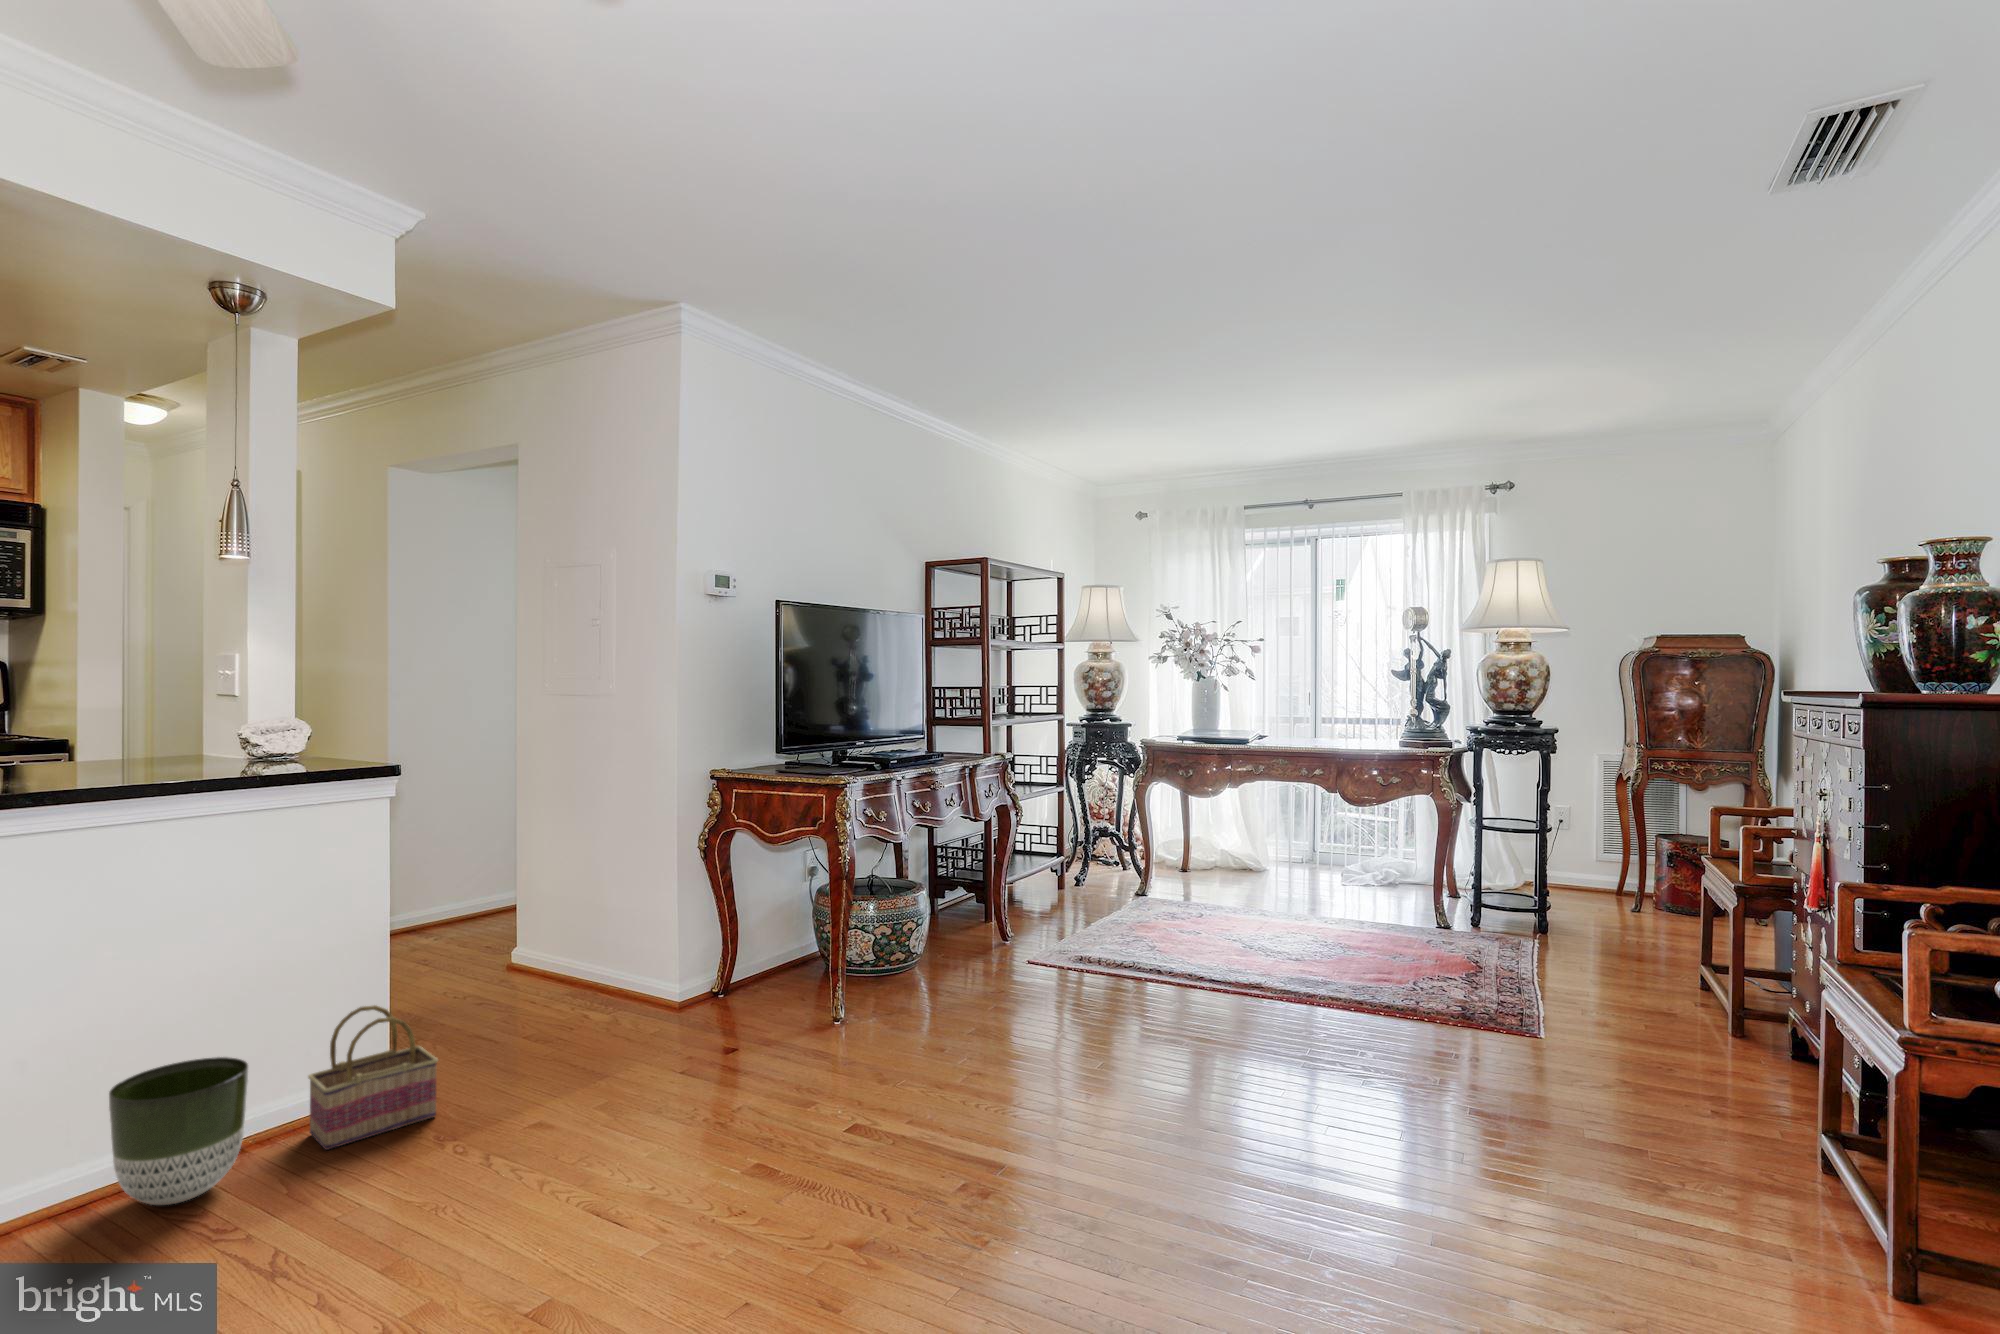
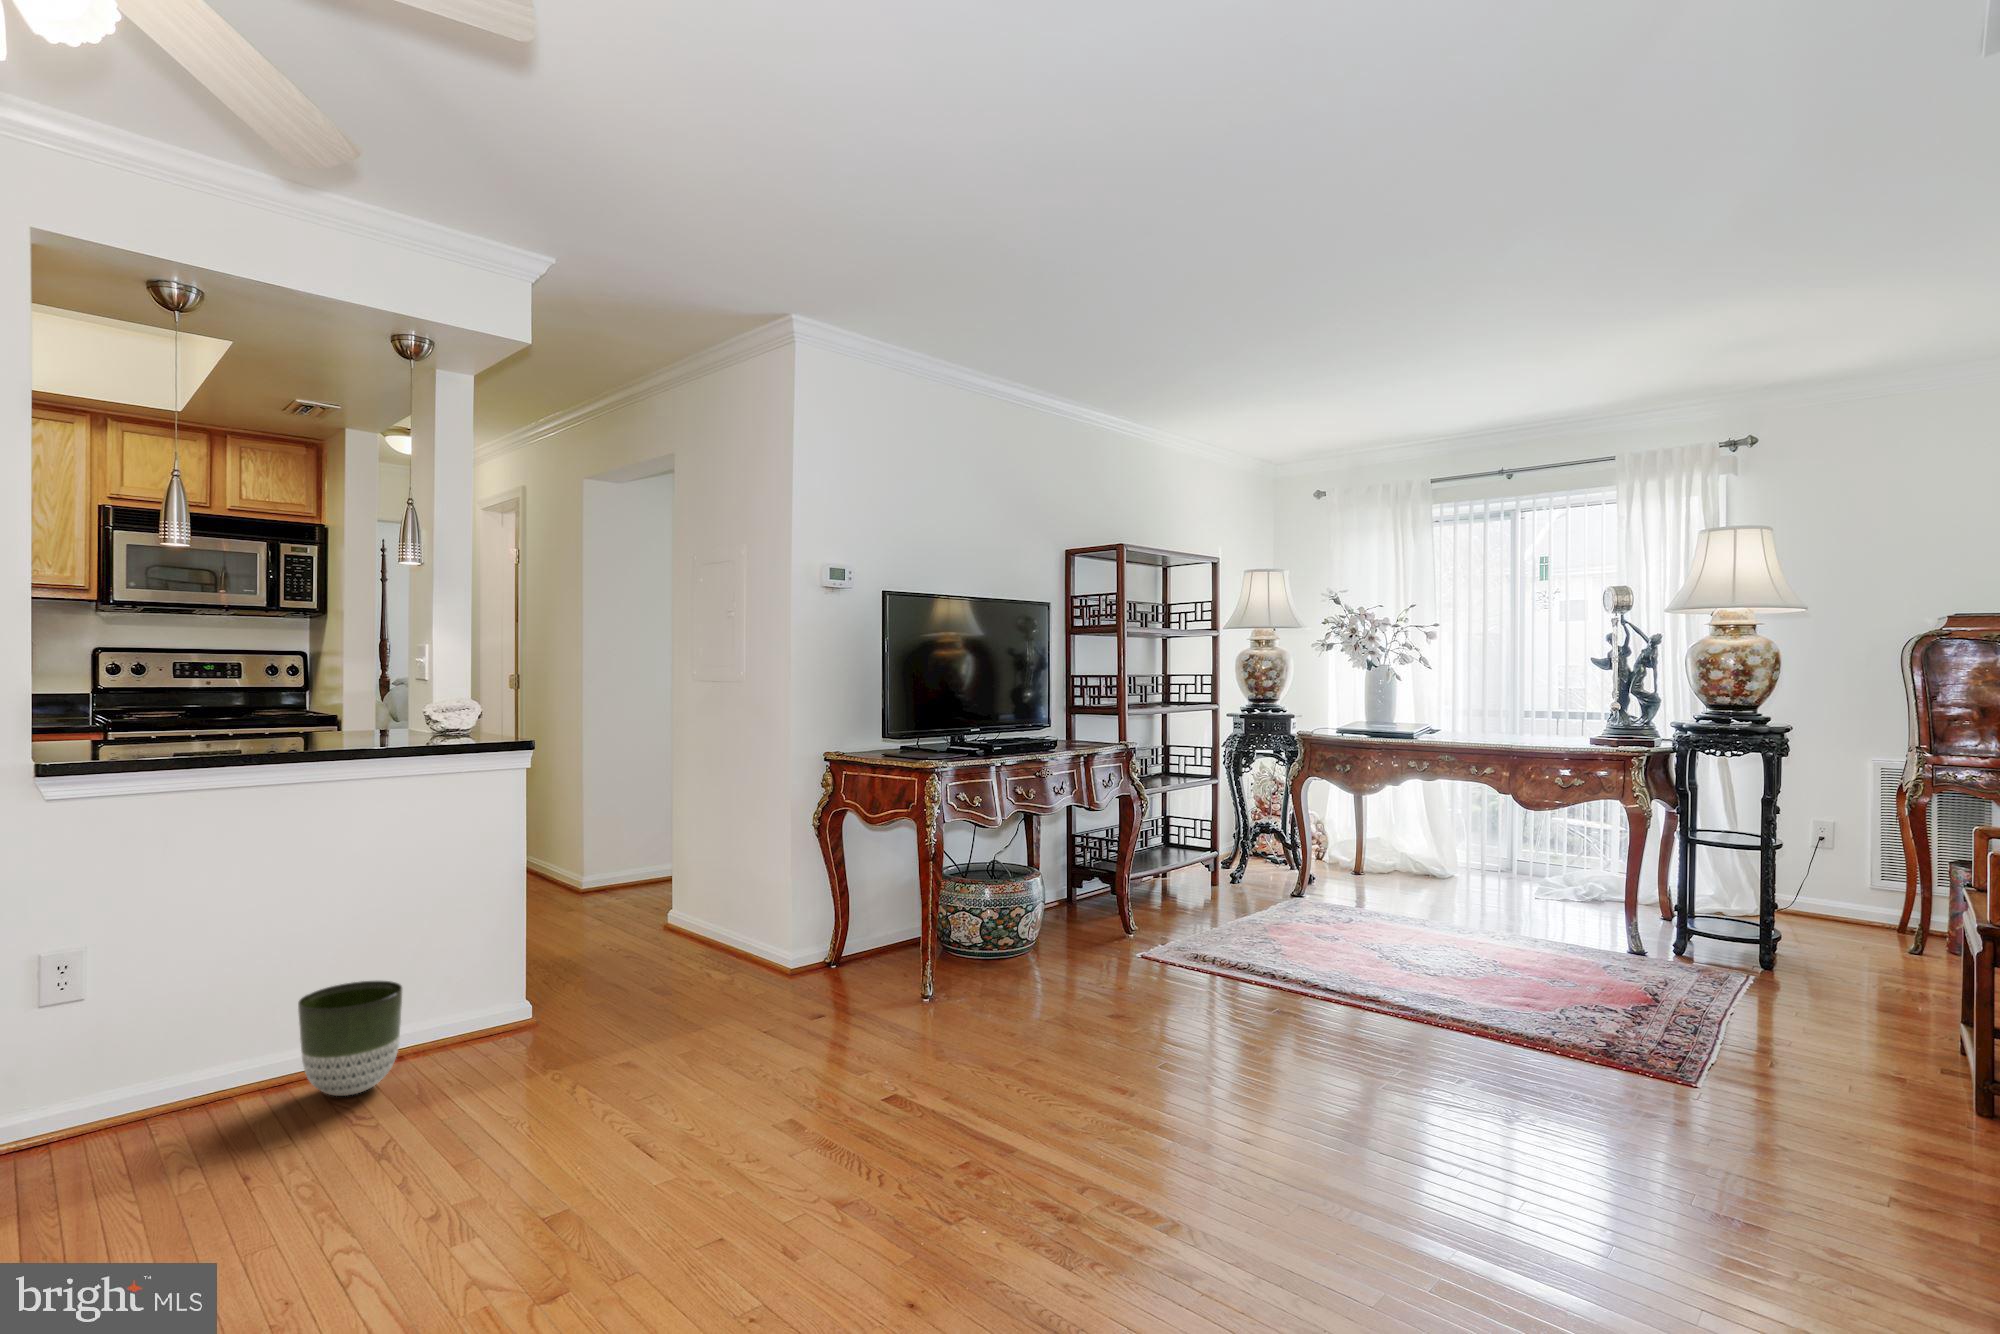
basket: present [308,1005,438,1150] -> none [457,948,559,1067]

